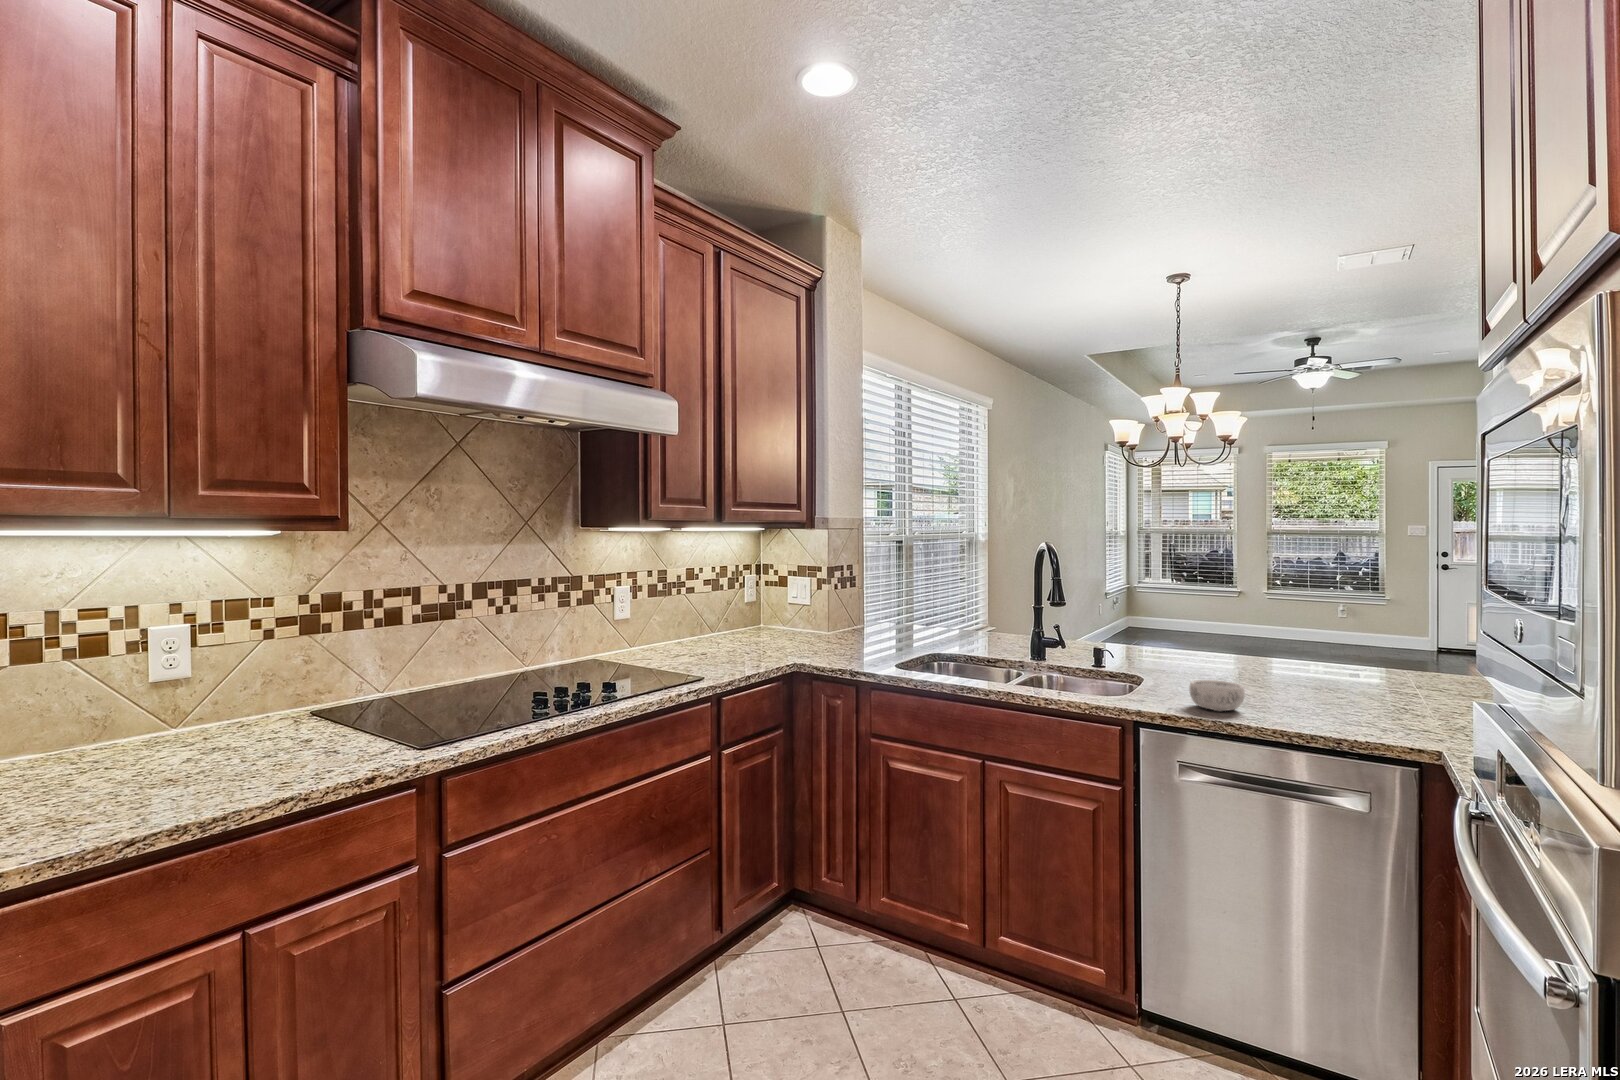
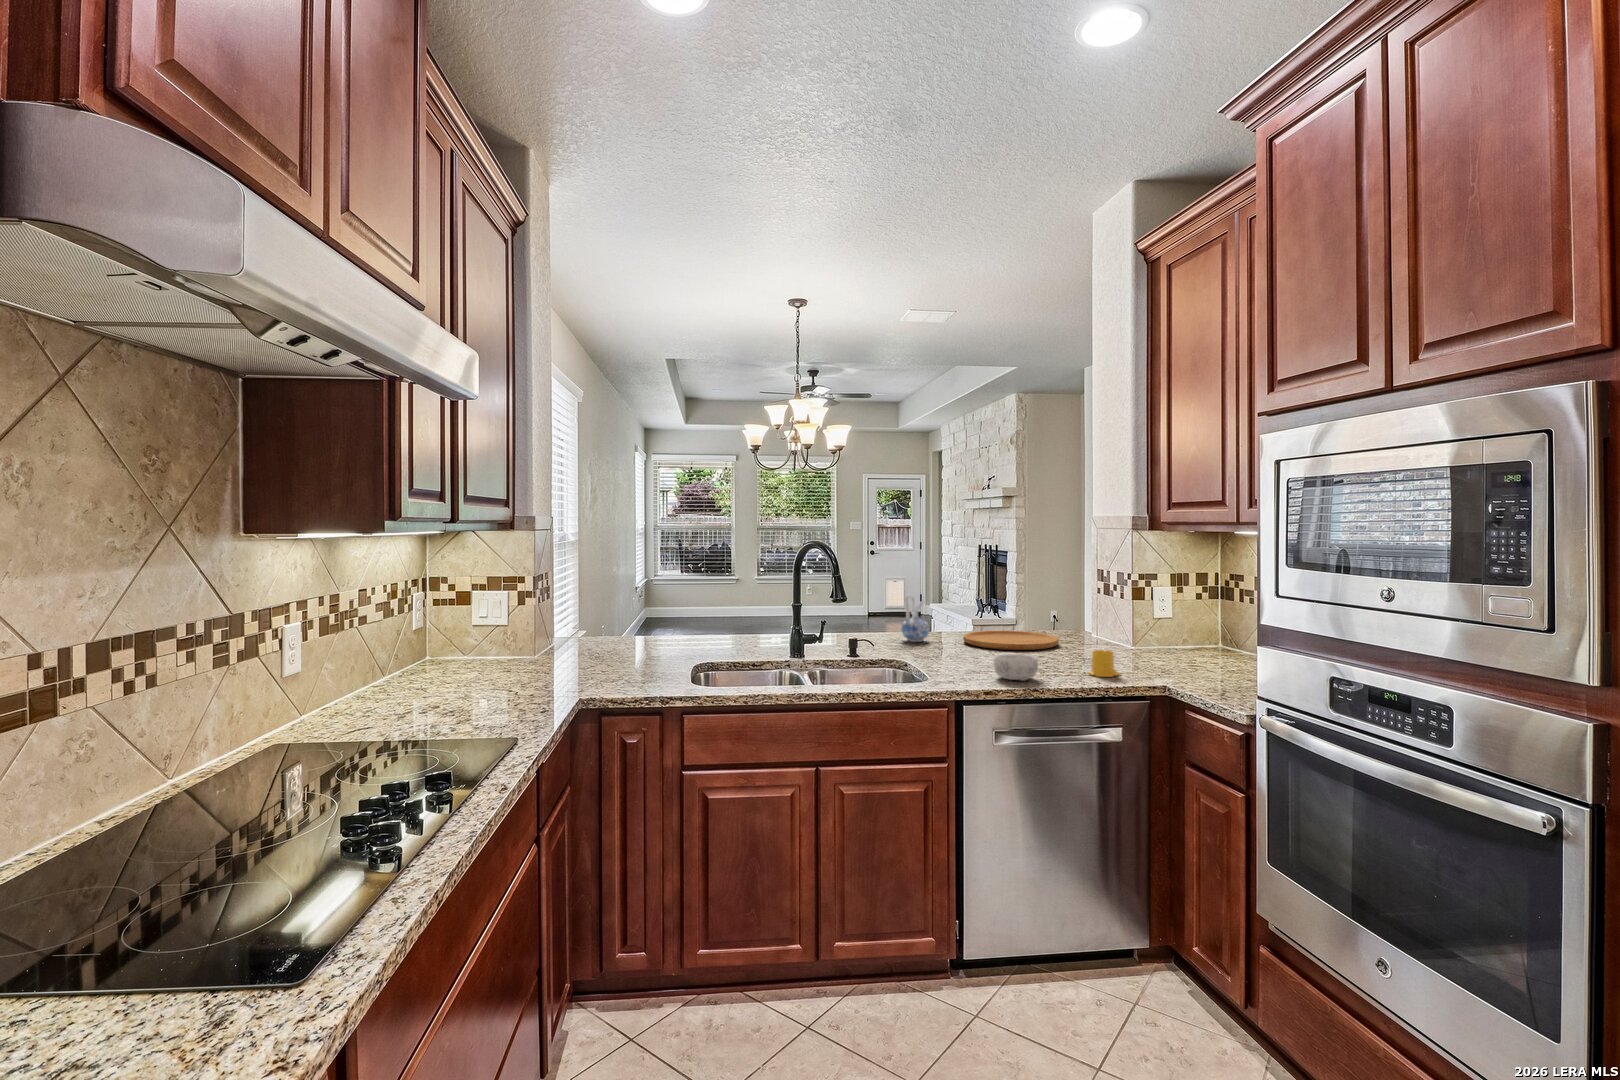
ceramic pitcher: none [1187,610,1222,663] -> present [901,595,929,642]
cutting board: none [1257,661,1390,689] -> present [963,631,1059,650]
candle: none [1325,688,1374,727] -> present [1089,649,1120,677]

